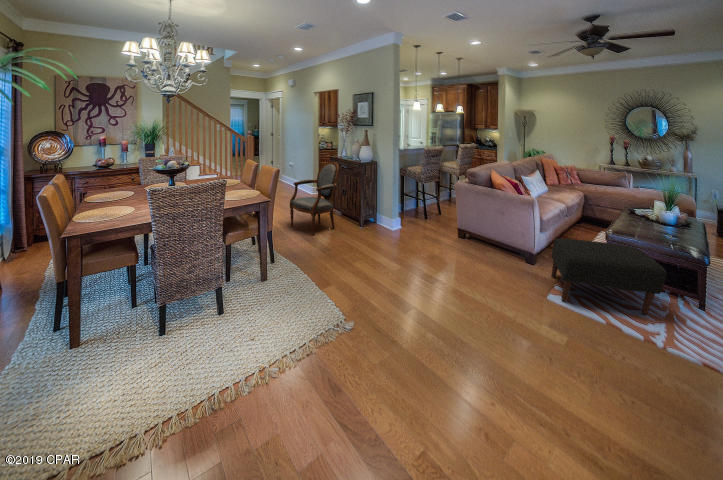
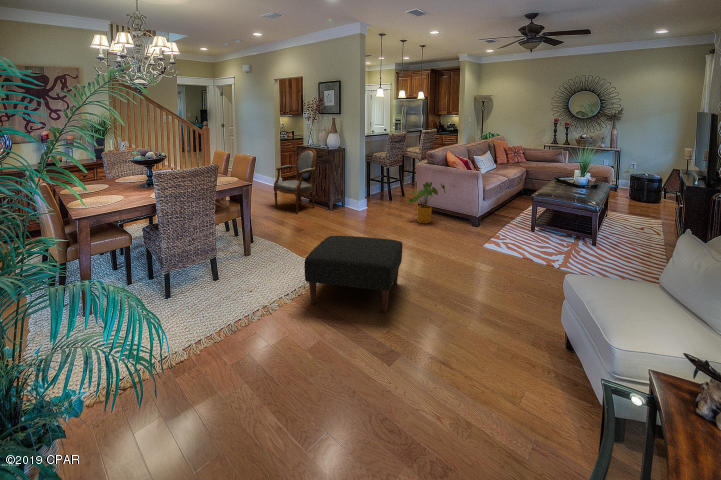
house plant: none [442,207,491,257] -> present [407,182,446,223]
ottoman: present [551,239,666,314] -> present [304,236,403,312]

